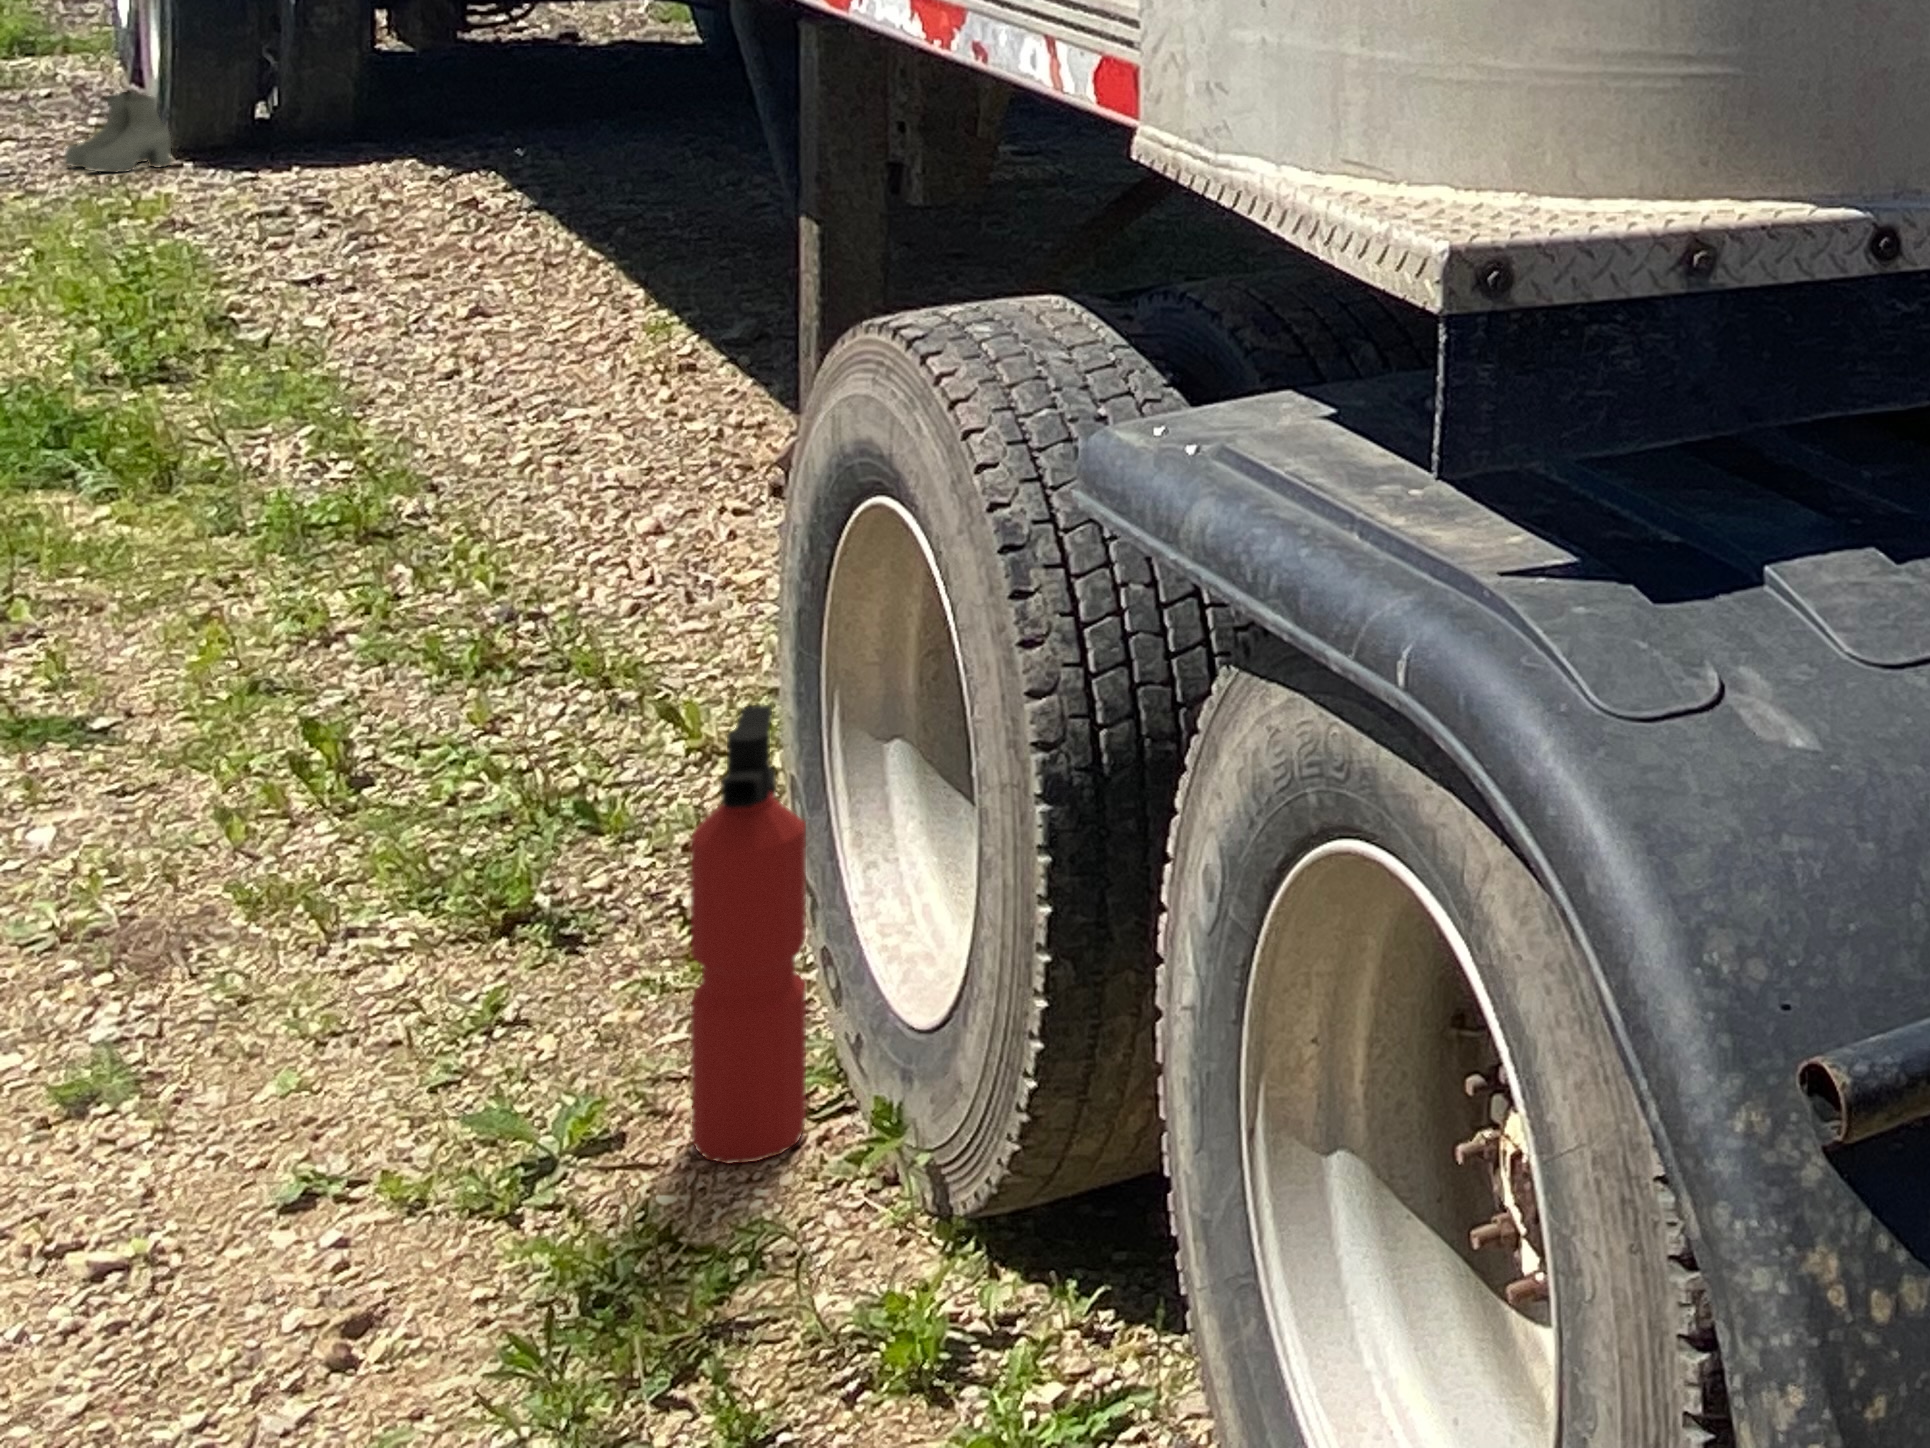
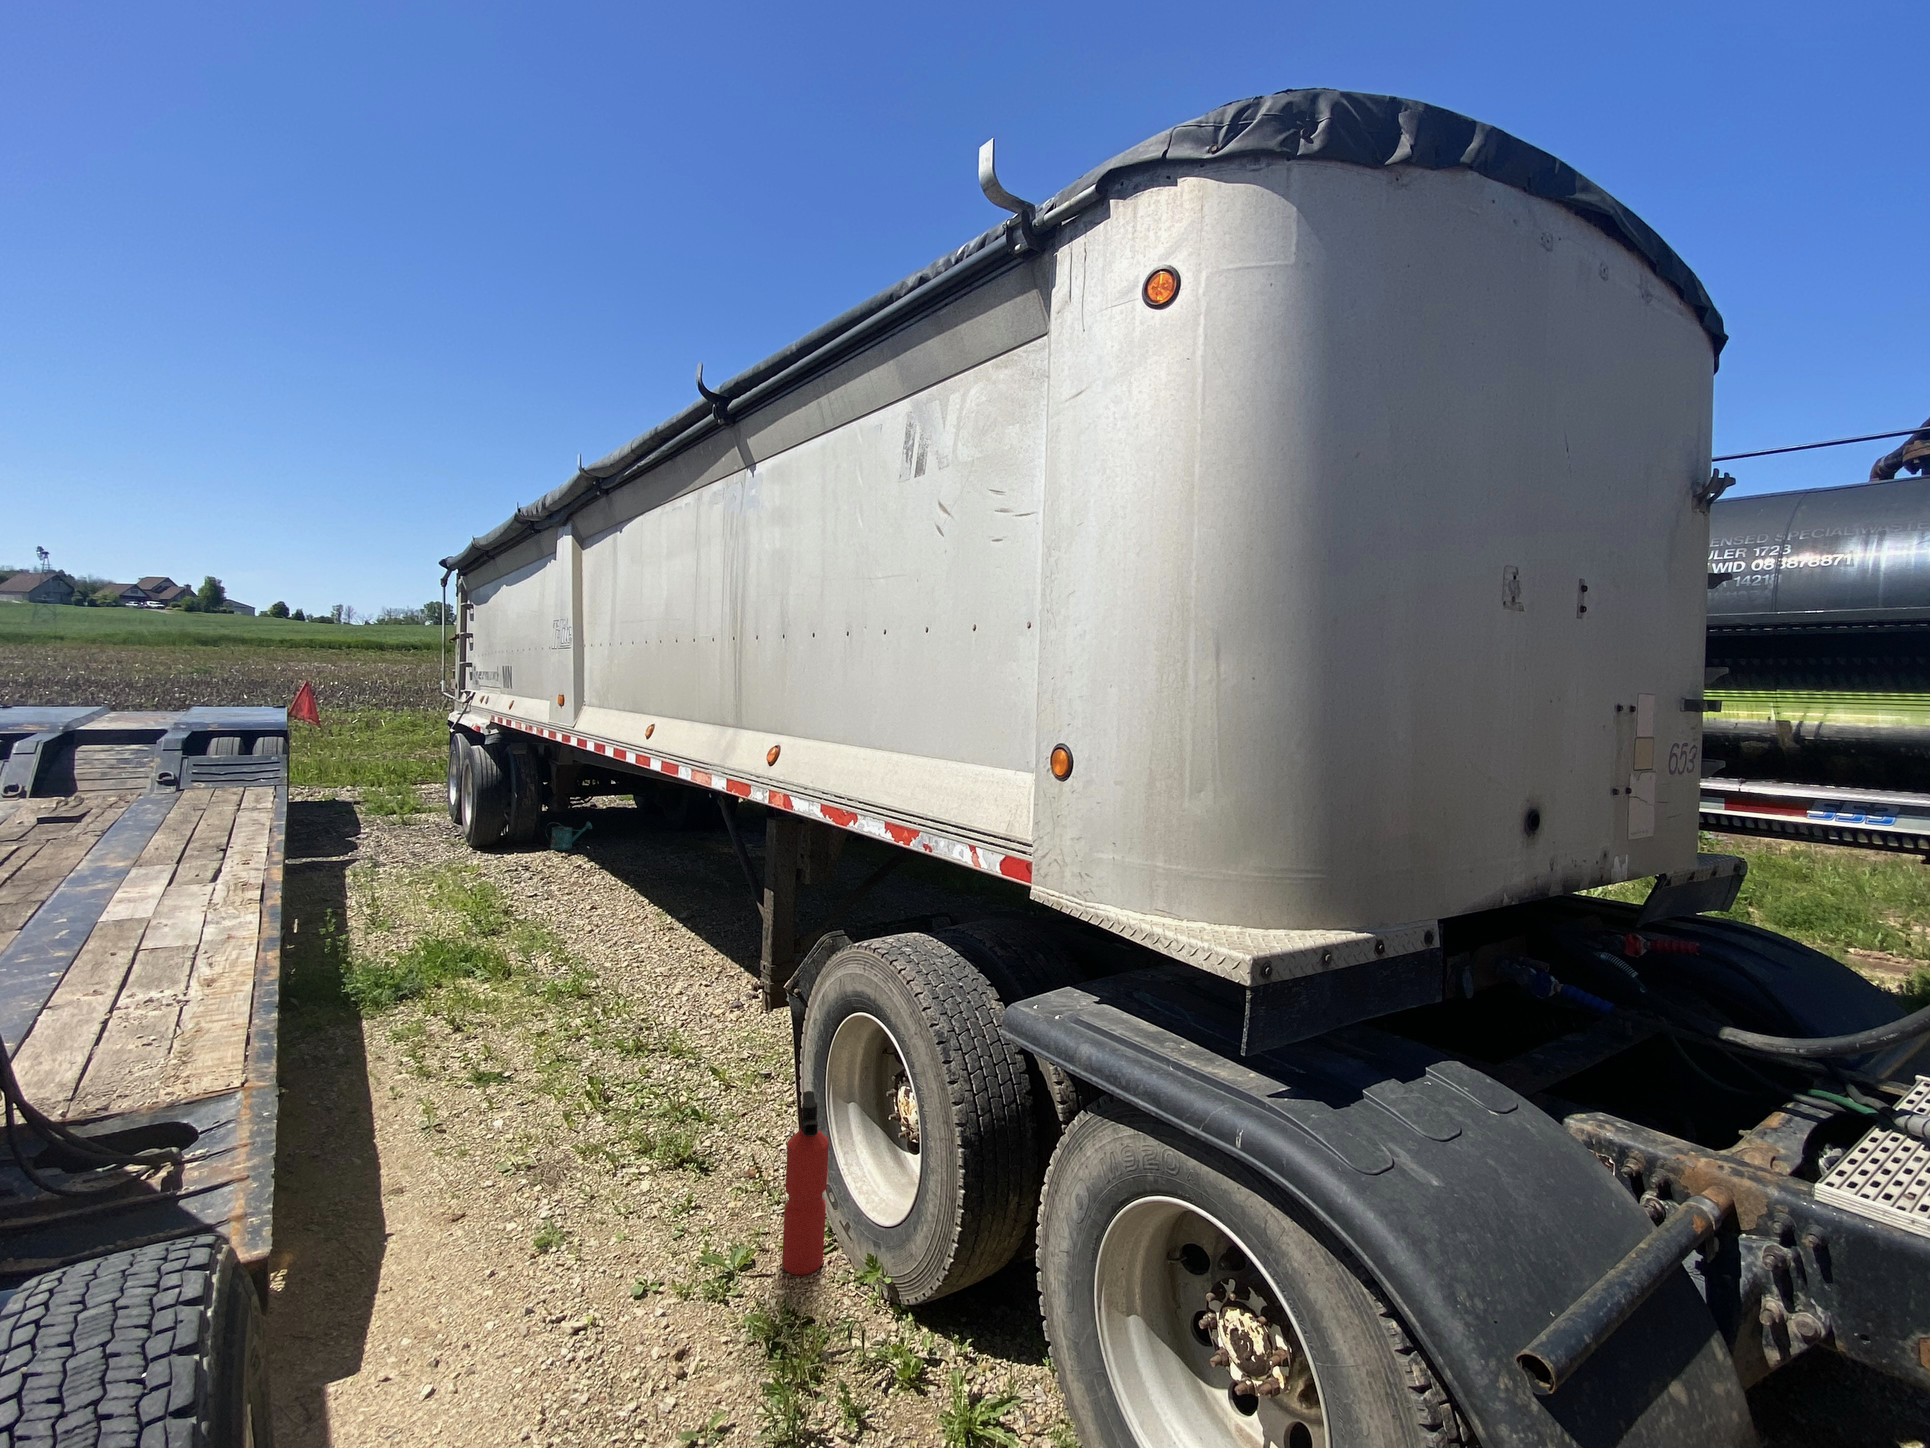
watering can: none [382,74,524,159] -> present [546,822,592,850]
boots: present [65,92,171,172] -> none [440,827,476,854]

